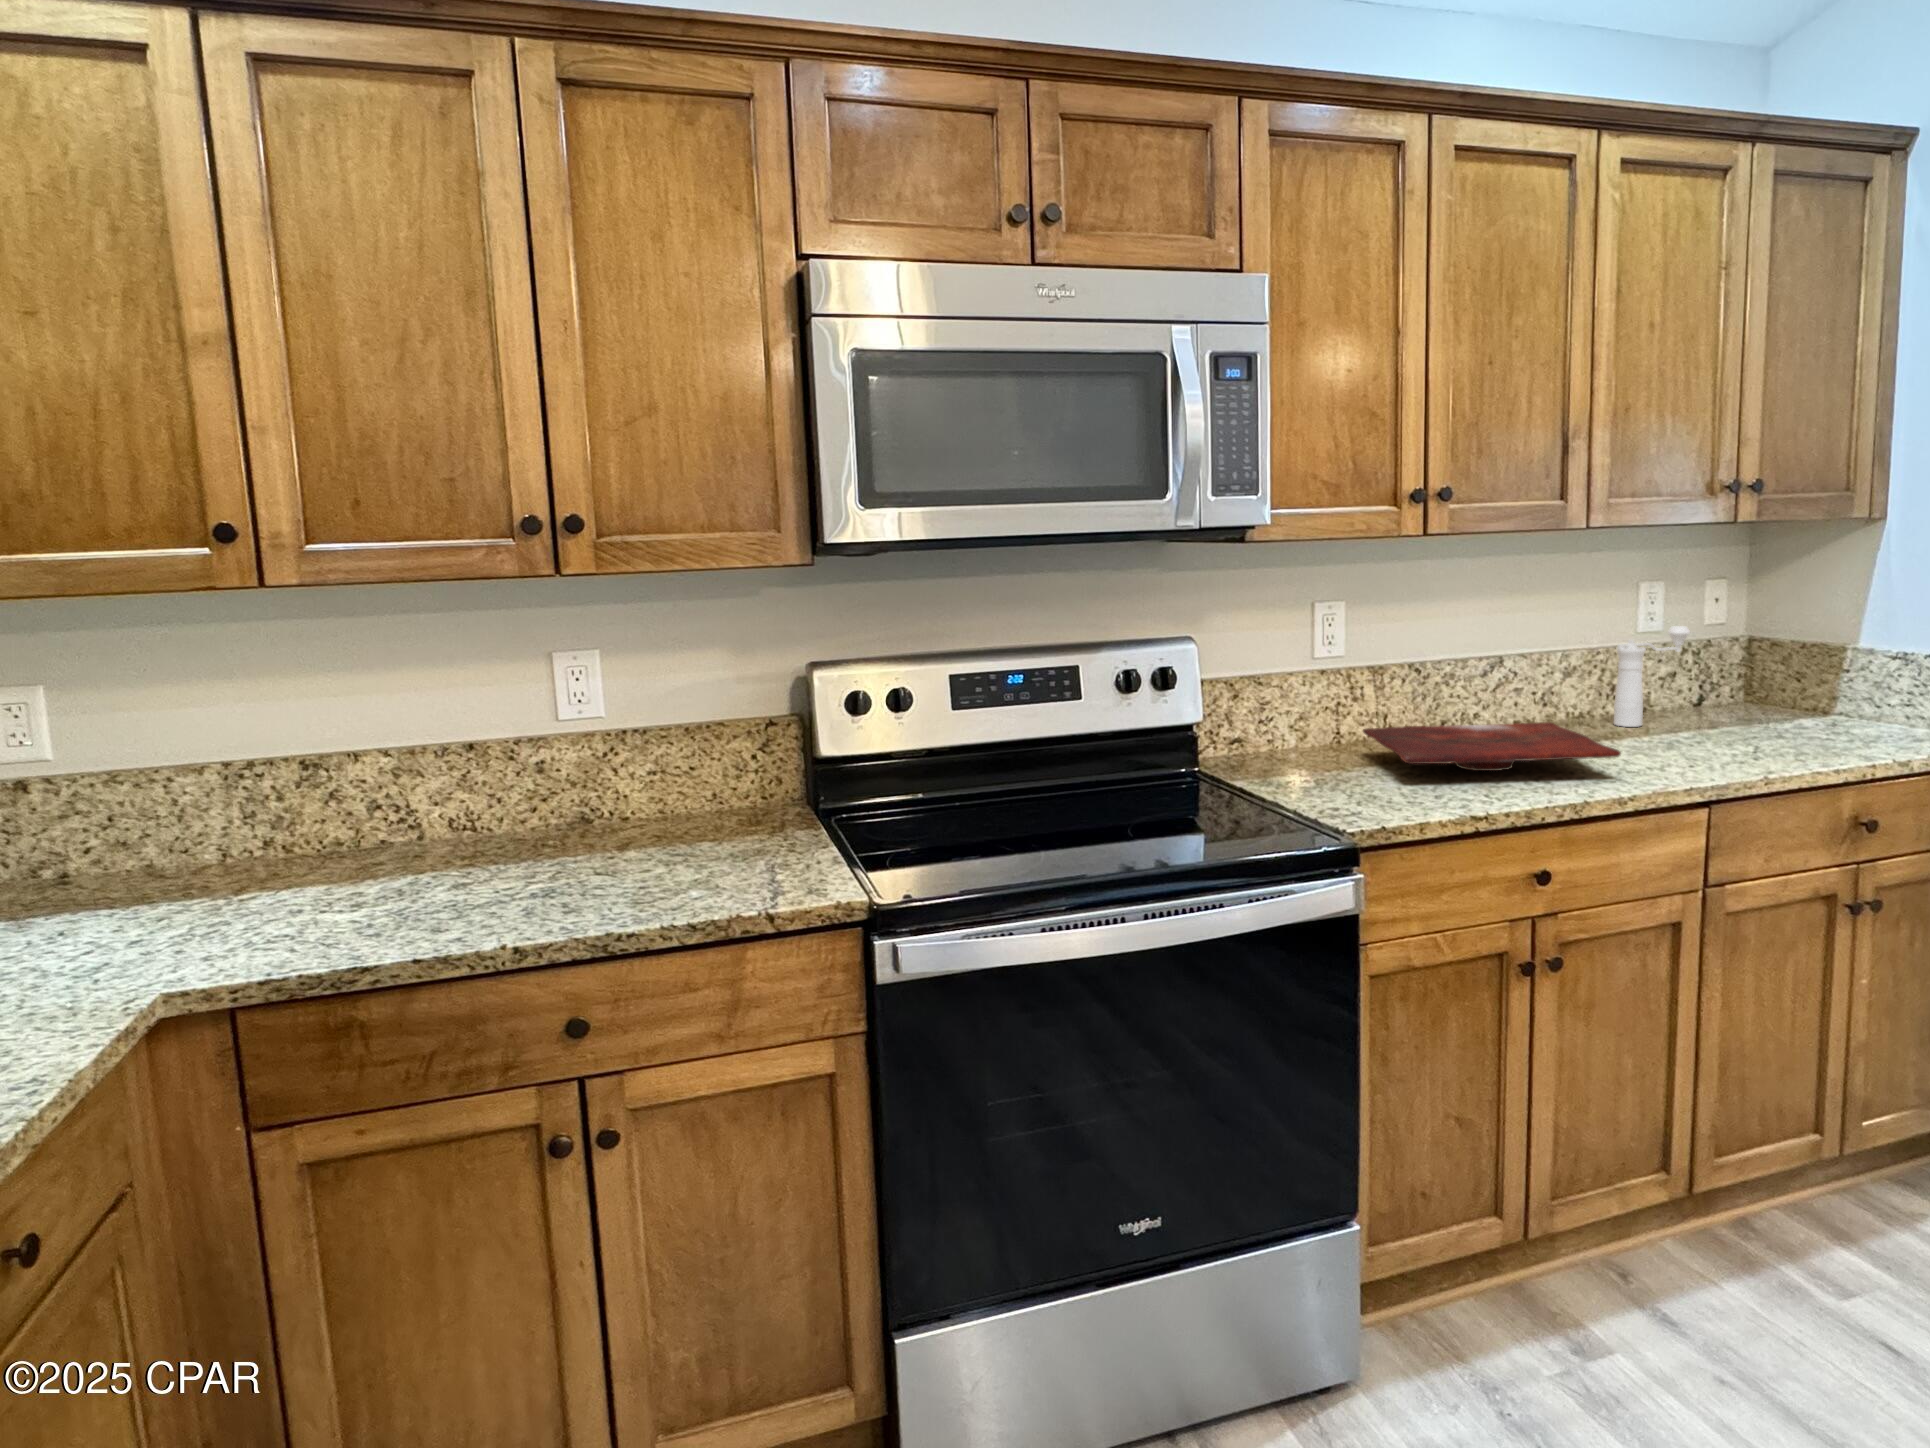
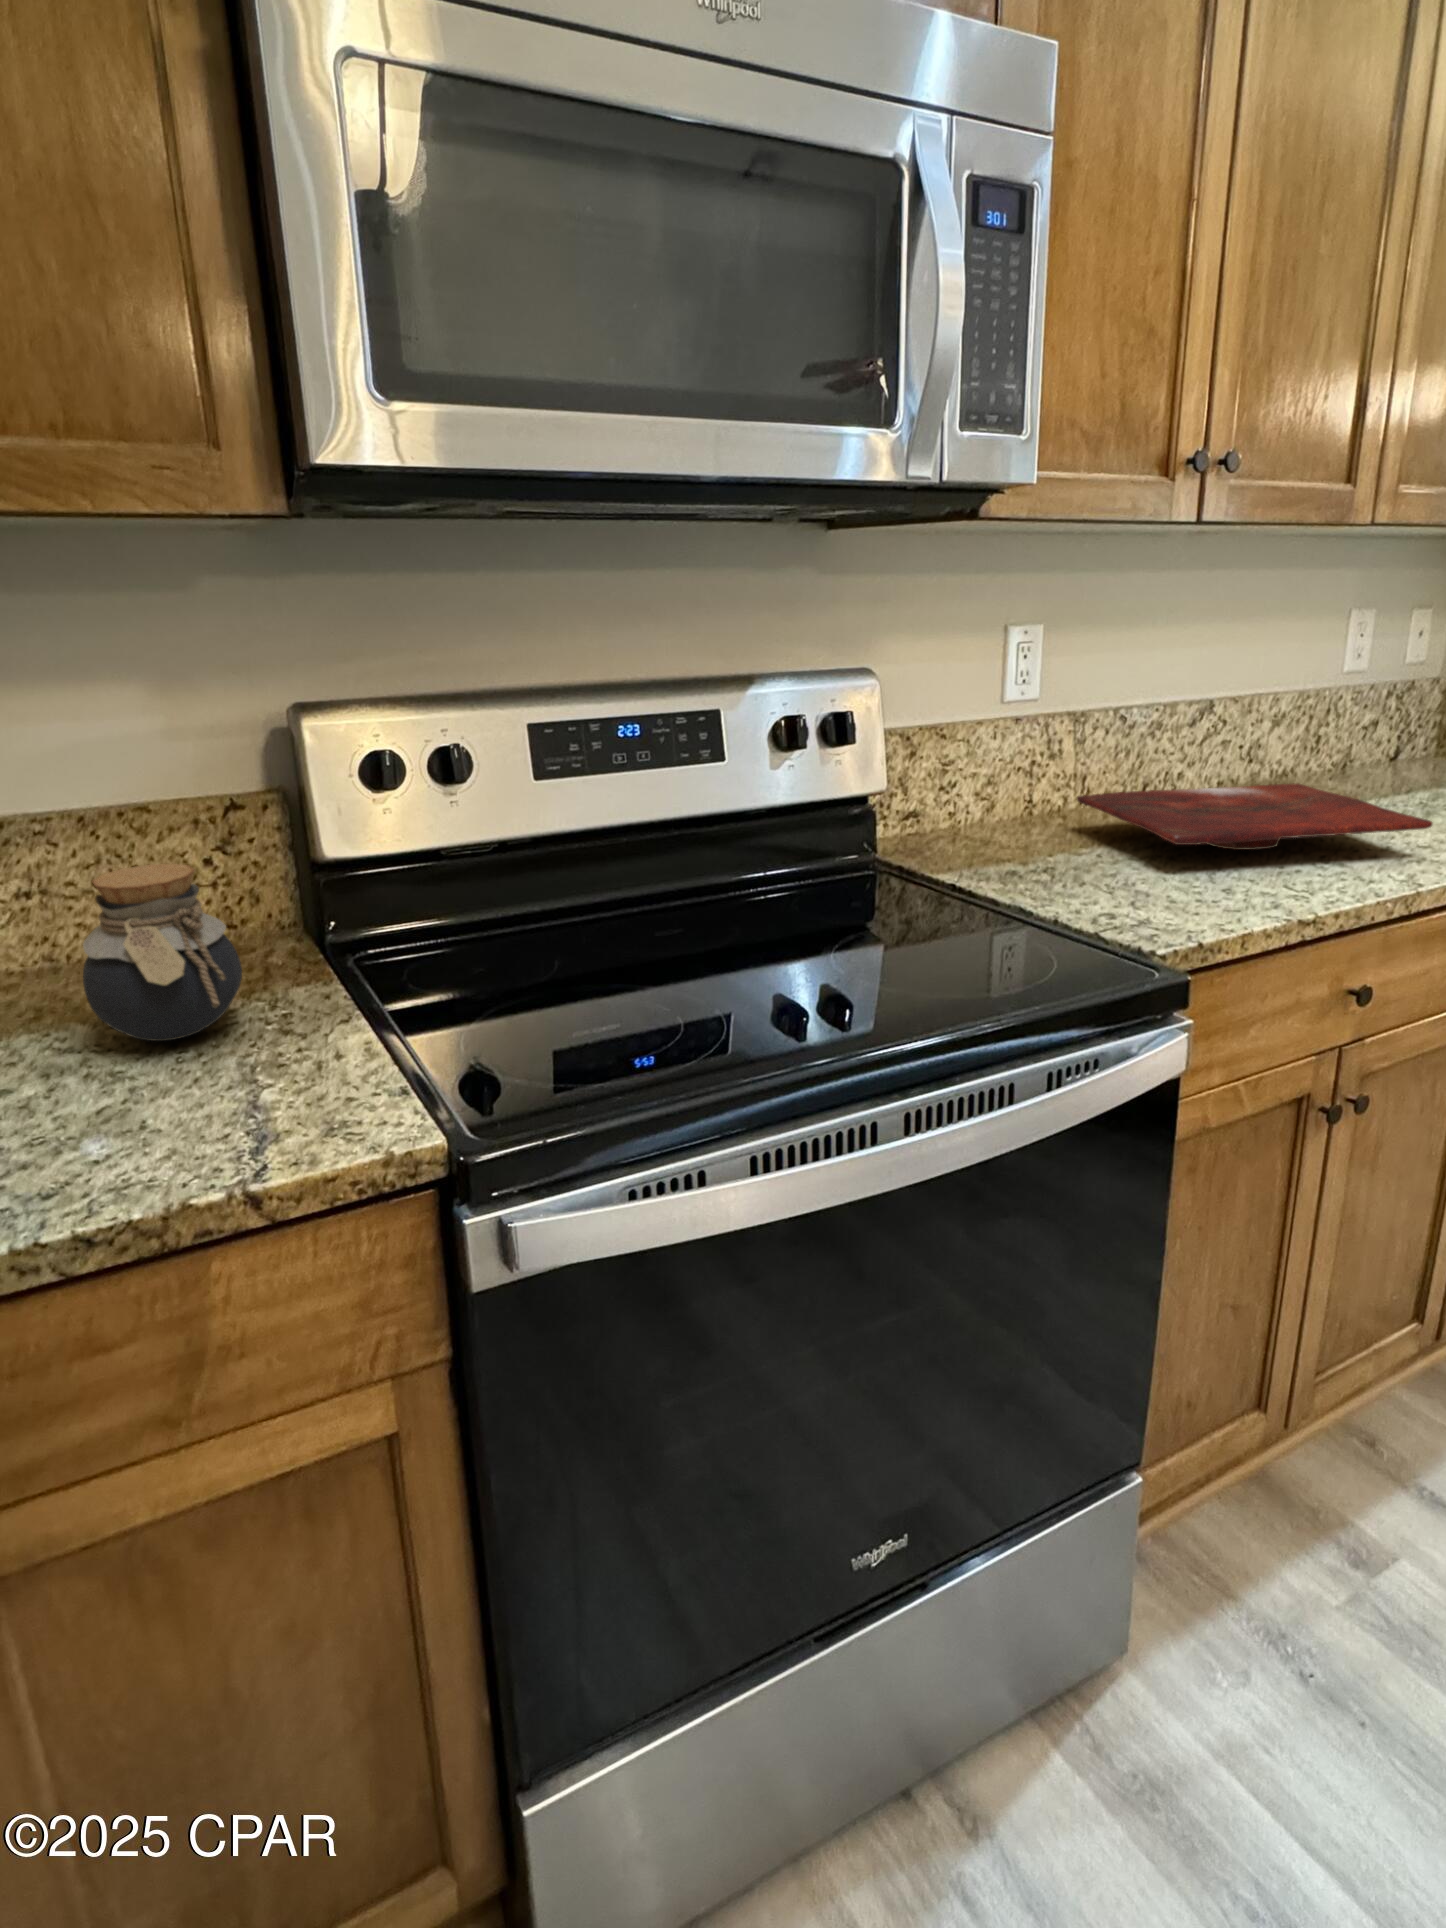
pepper mill: present [1614,626,1690,727] -> none [1326,662,1423,787]
jar: none [689,753,771,852] -> present [83,863,242,1041]

